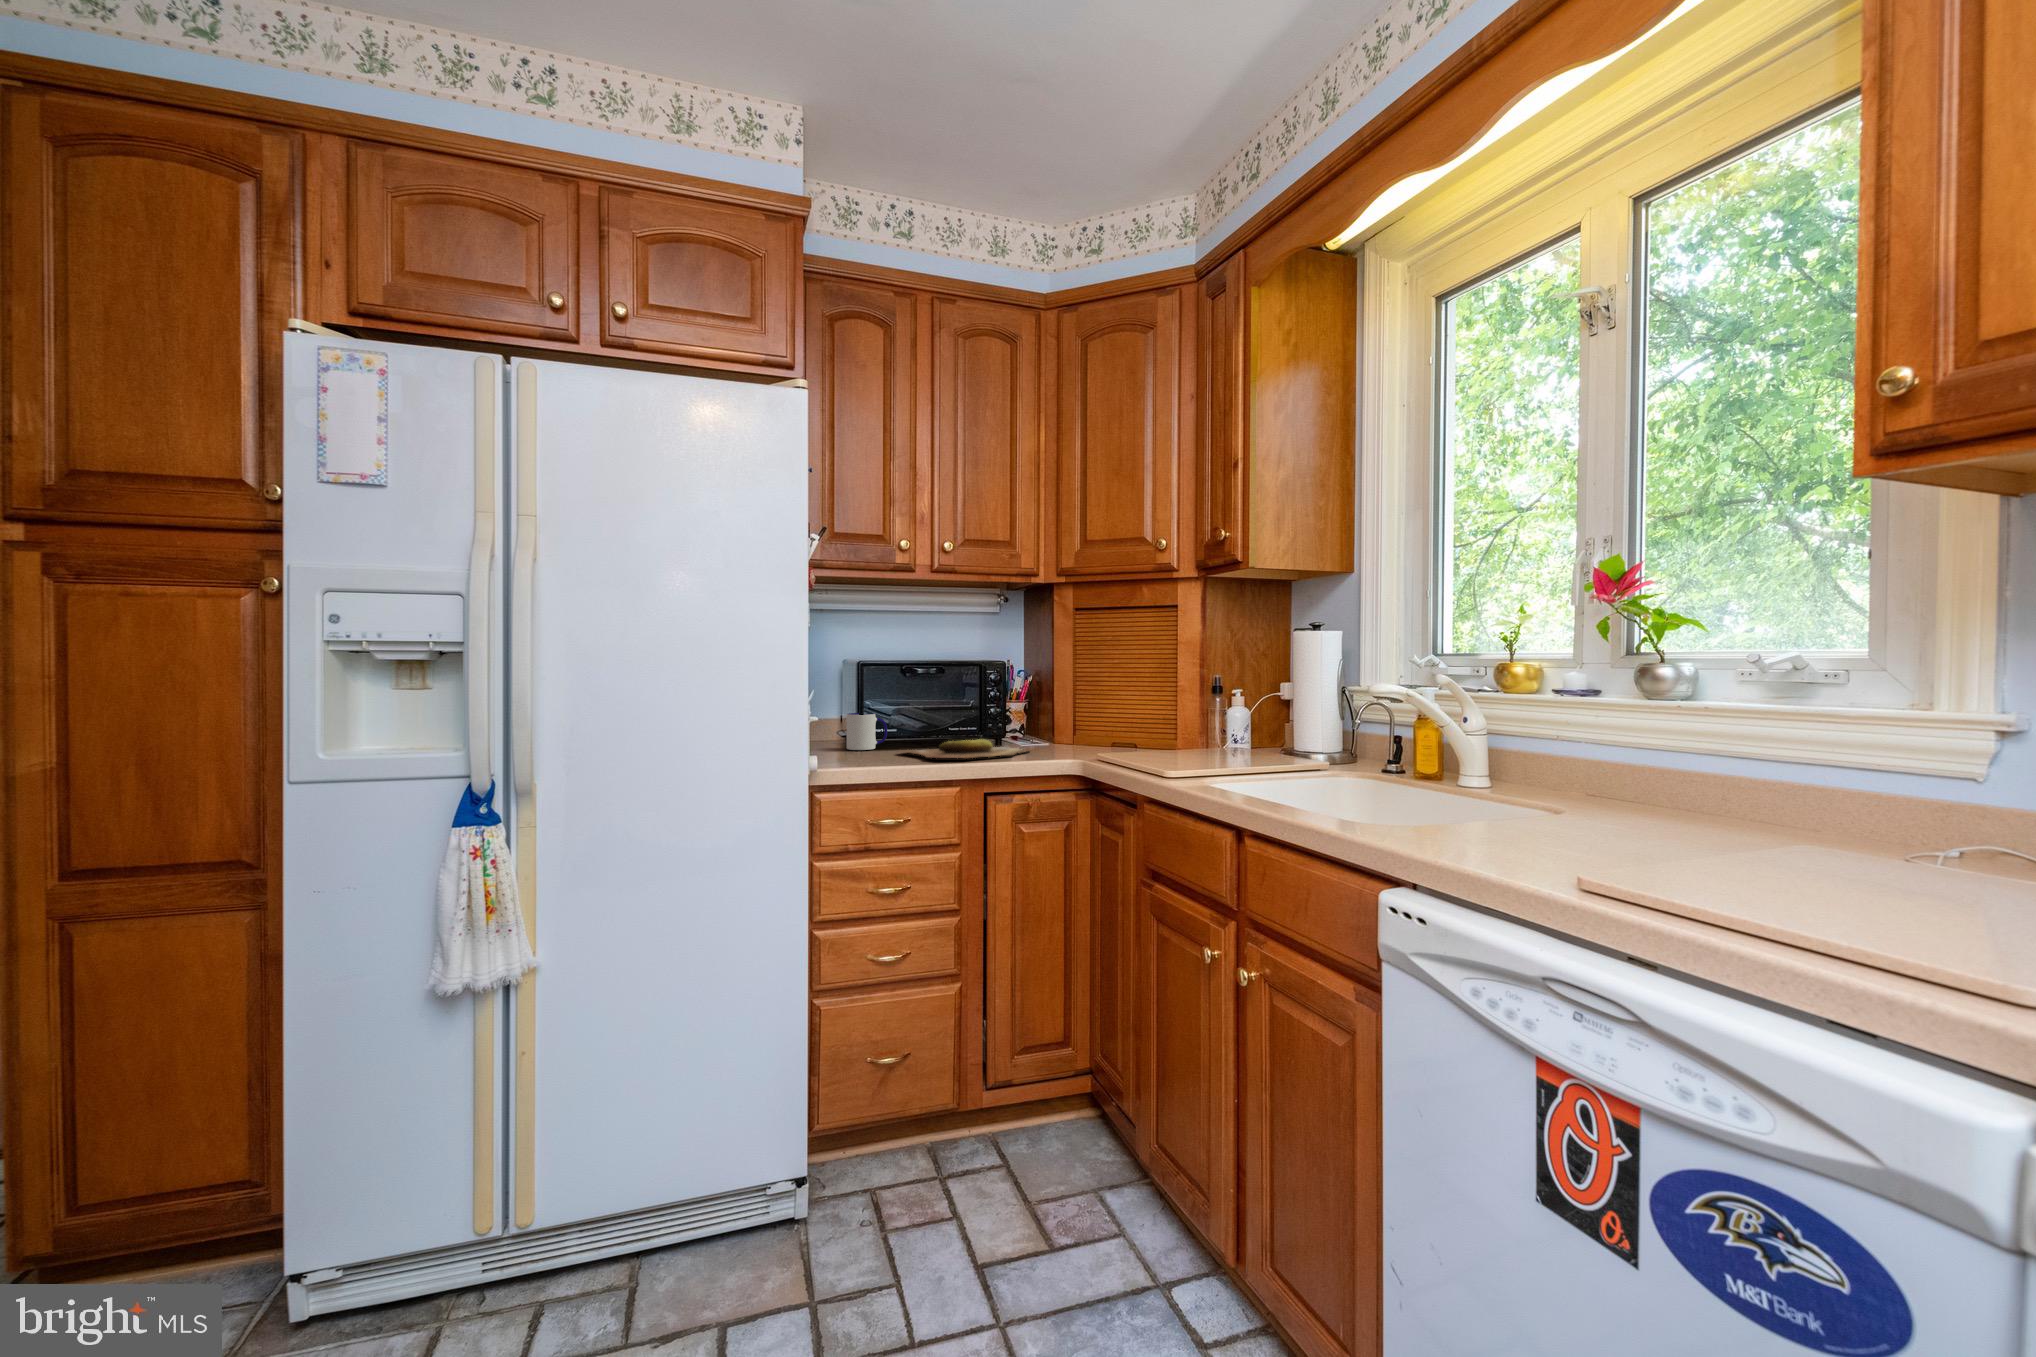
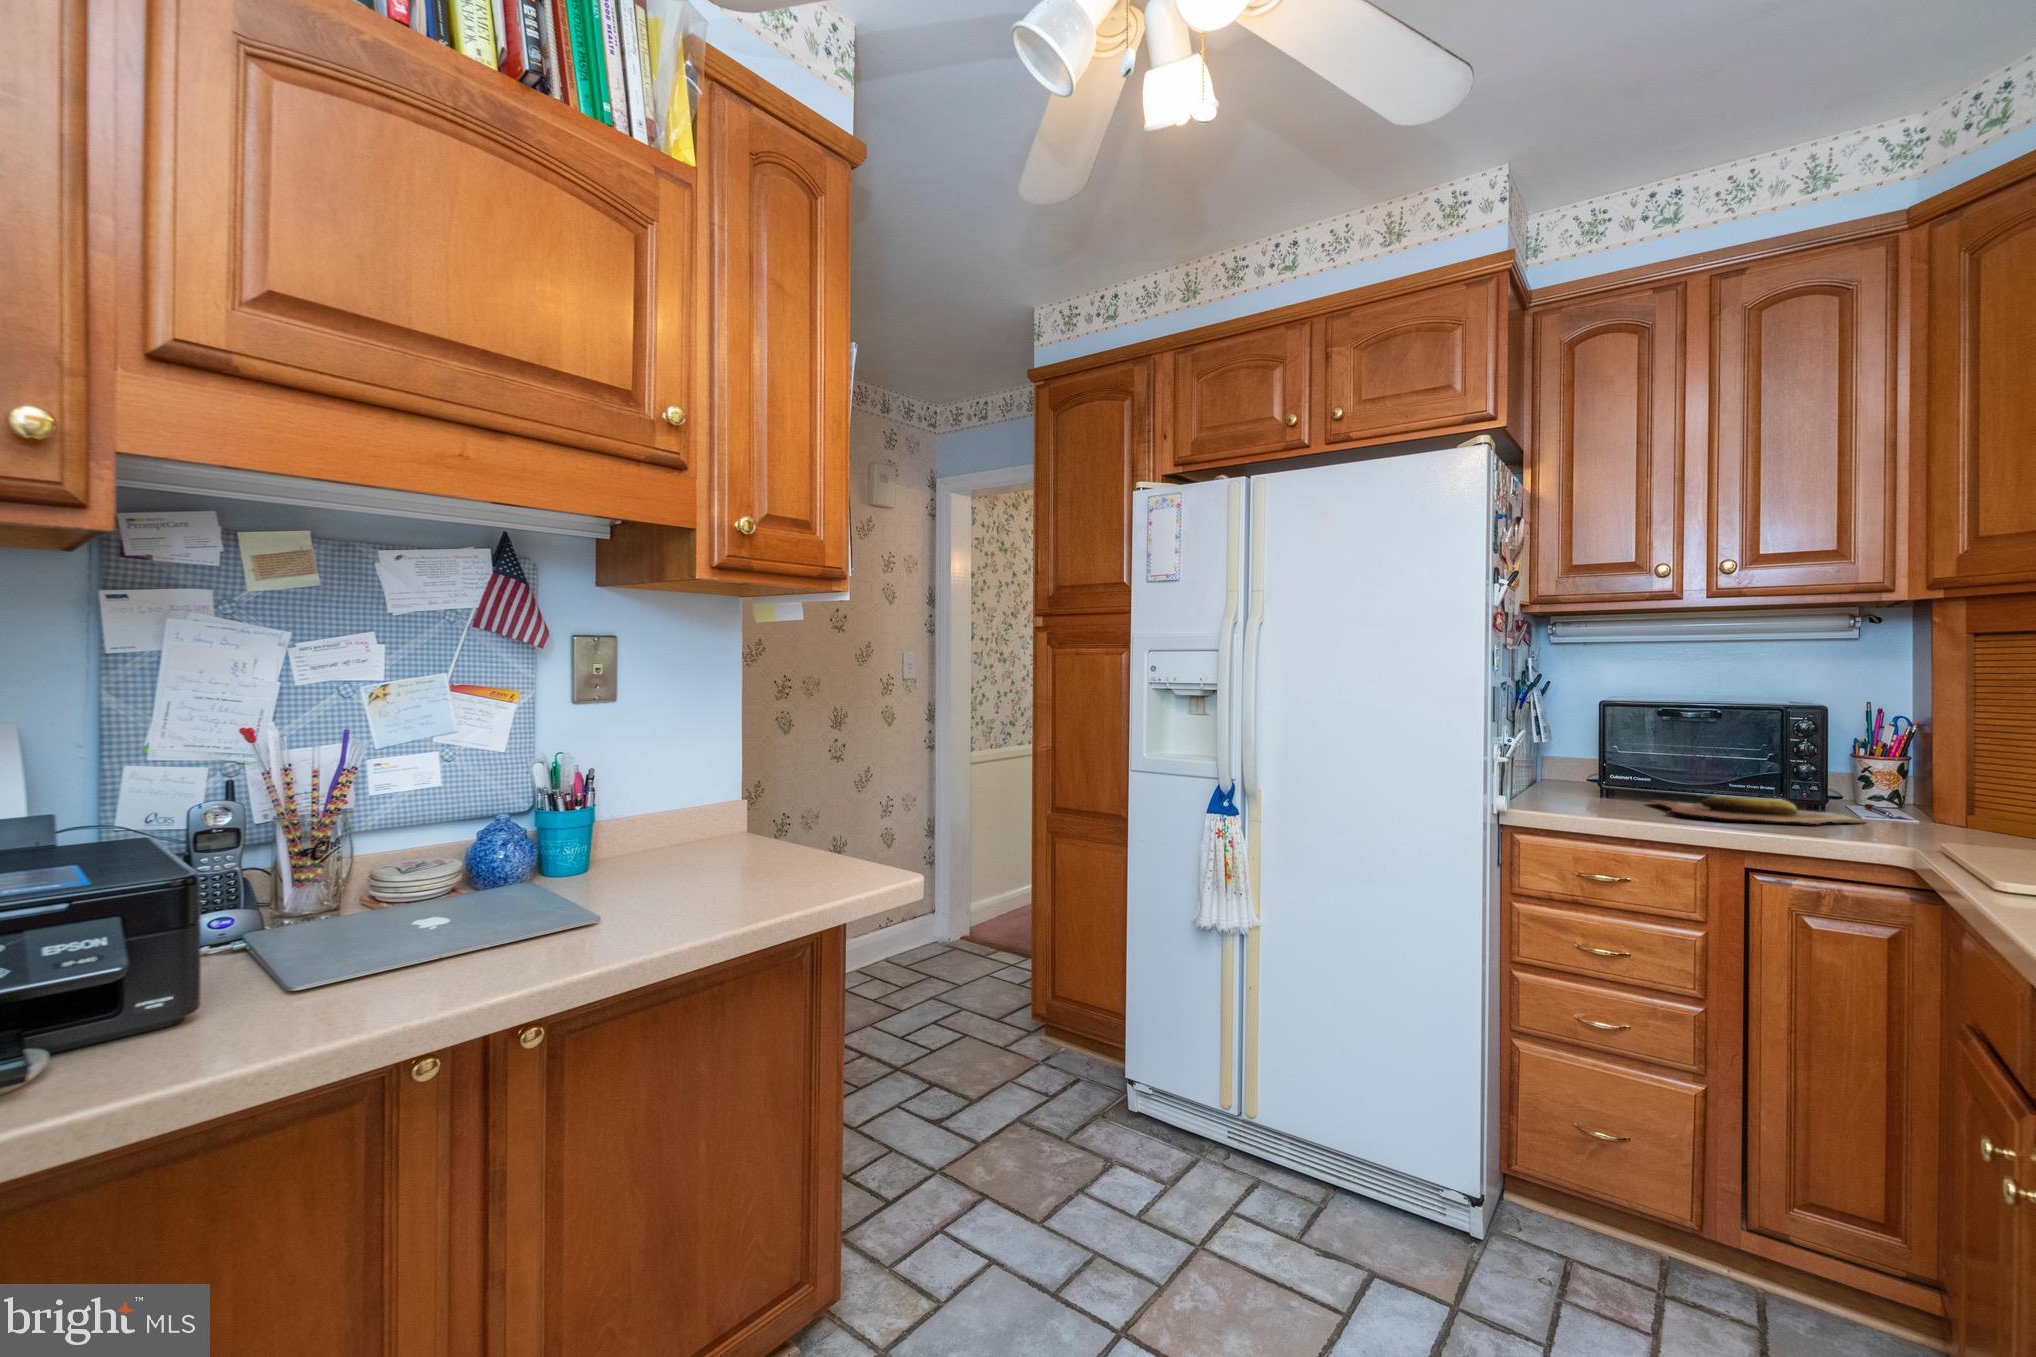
mug: present [846,713,887,750] -> none [1596,754,1651,796]

